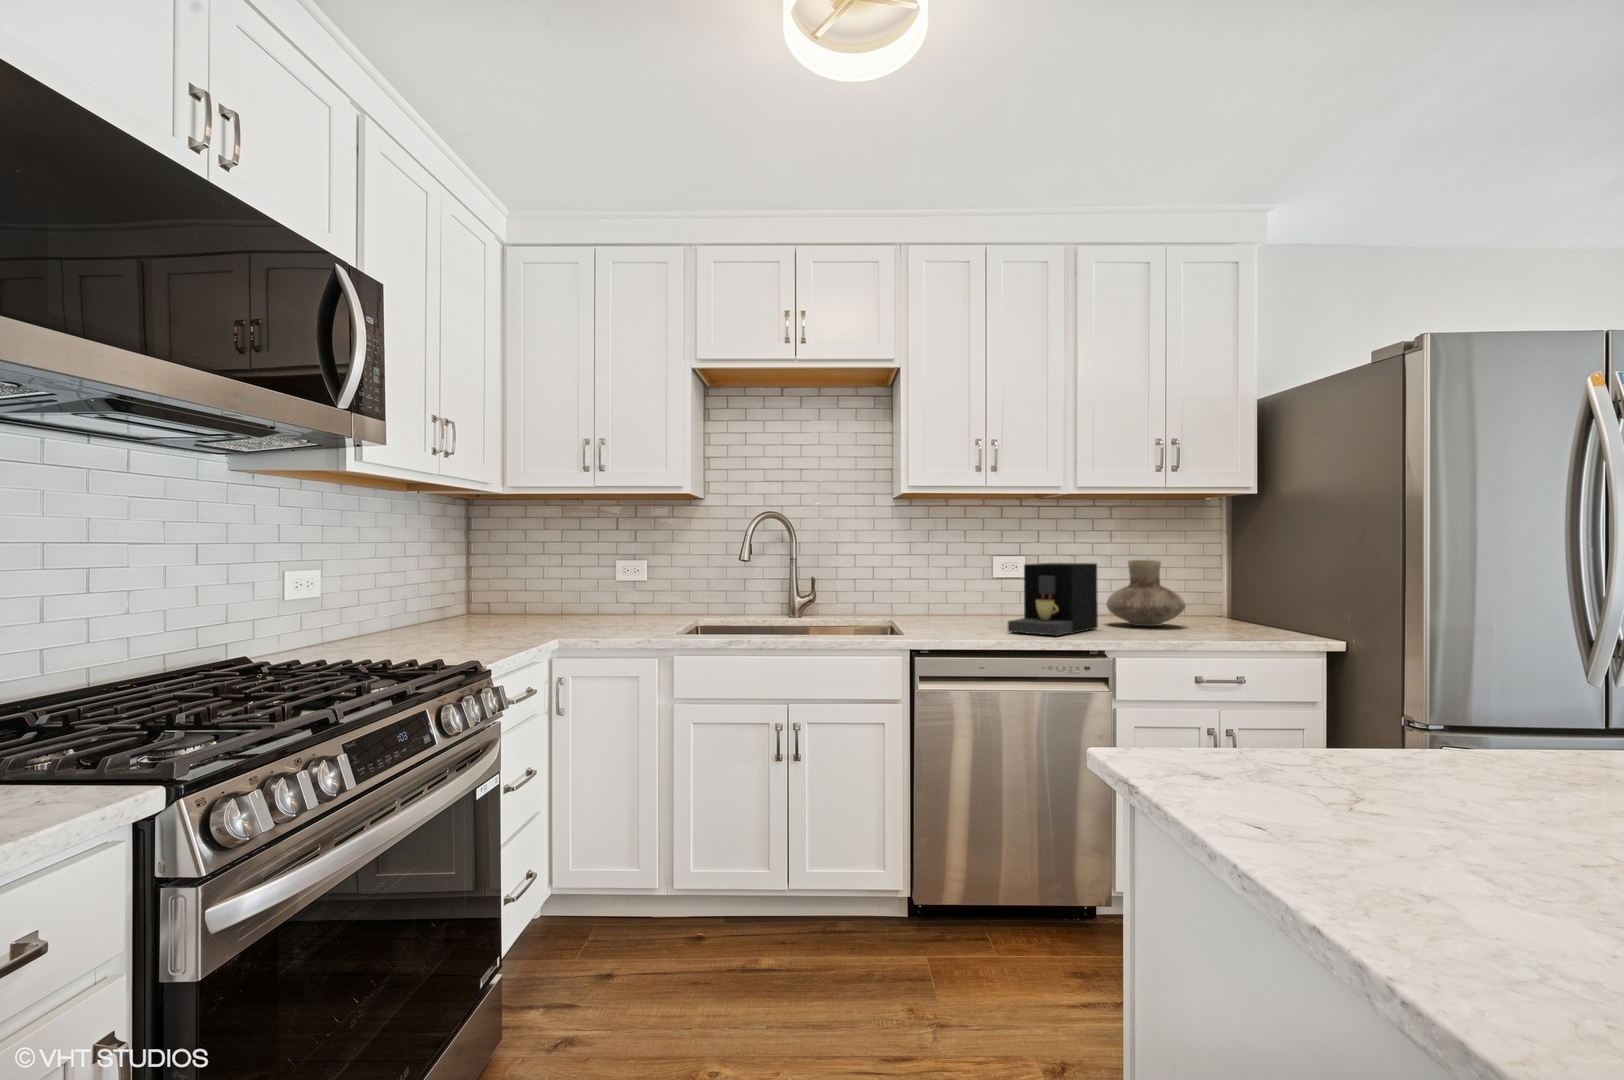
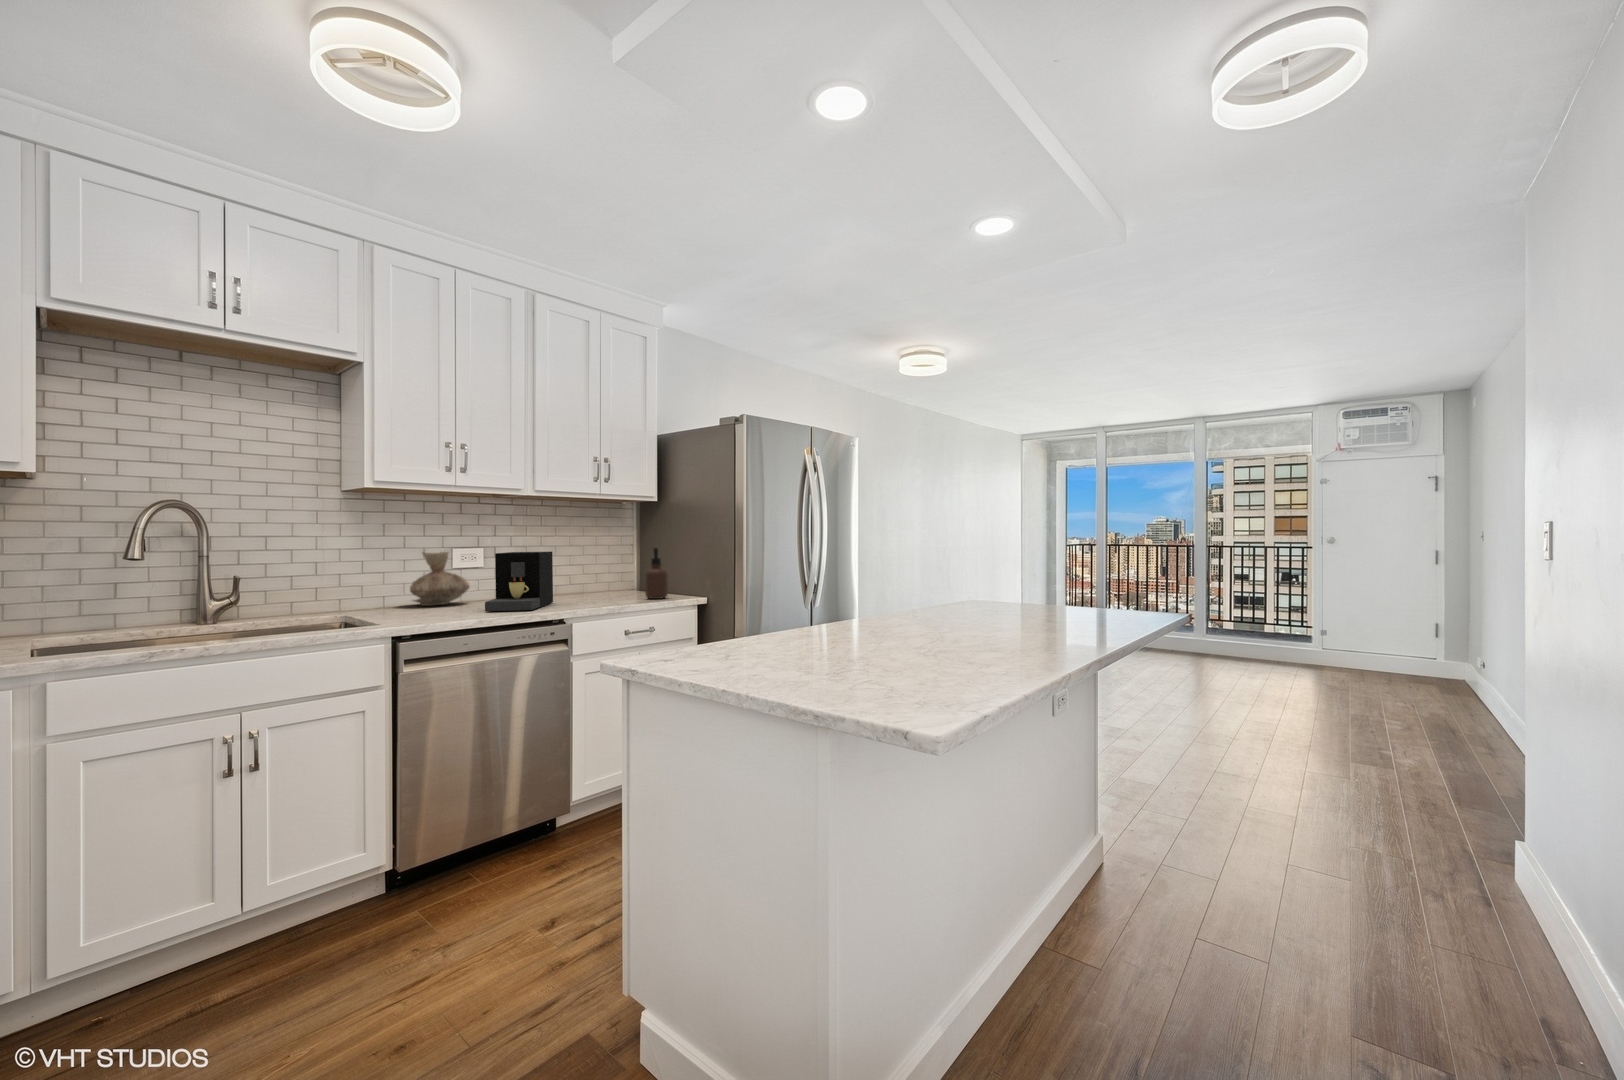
vase: present [1106,560,1185,626] -> present [410,552,469,606]
soap dispenser: none [1227,562,1264,637] -> present [645,548,668,599]

